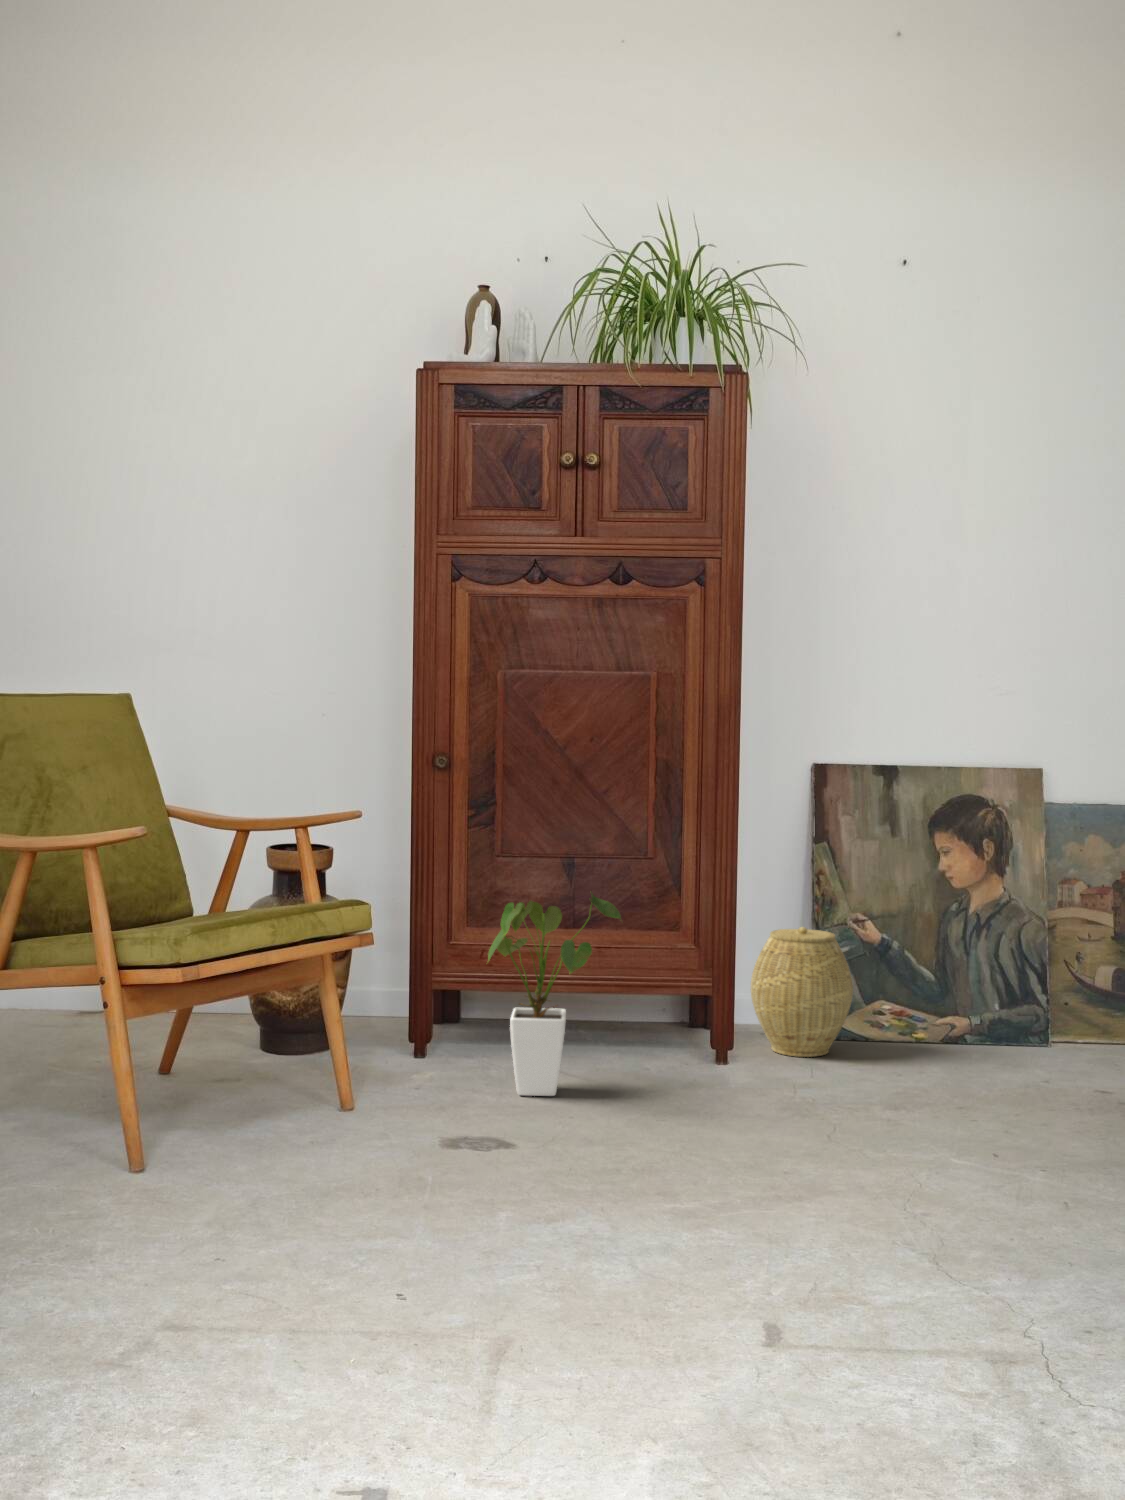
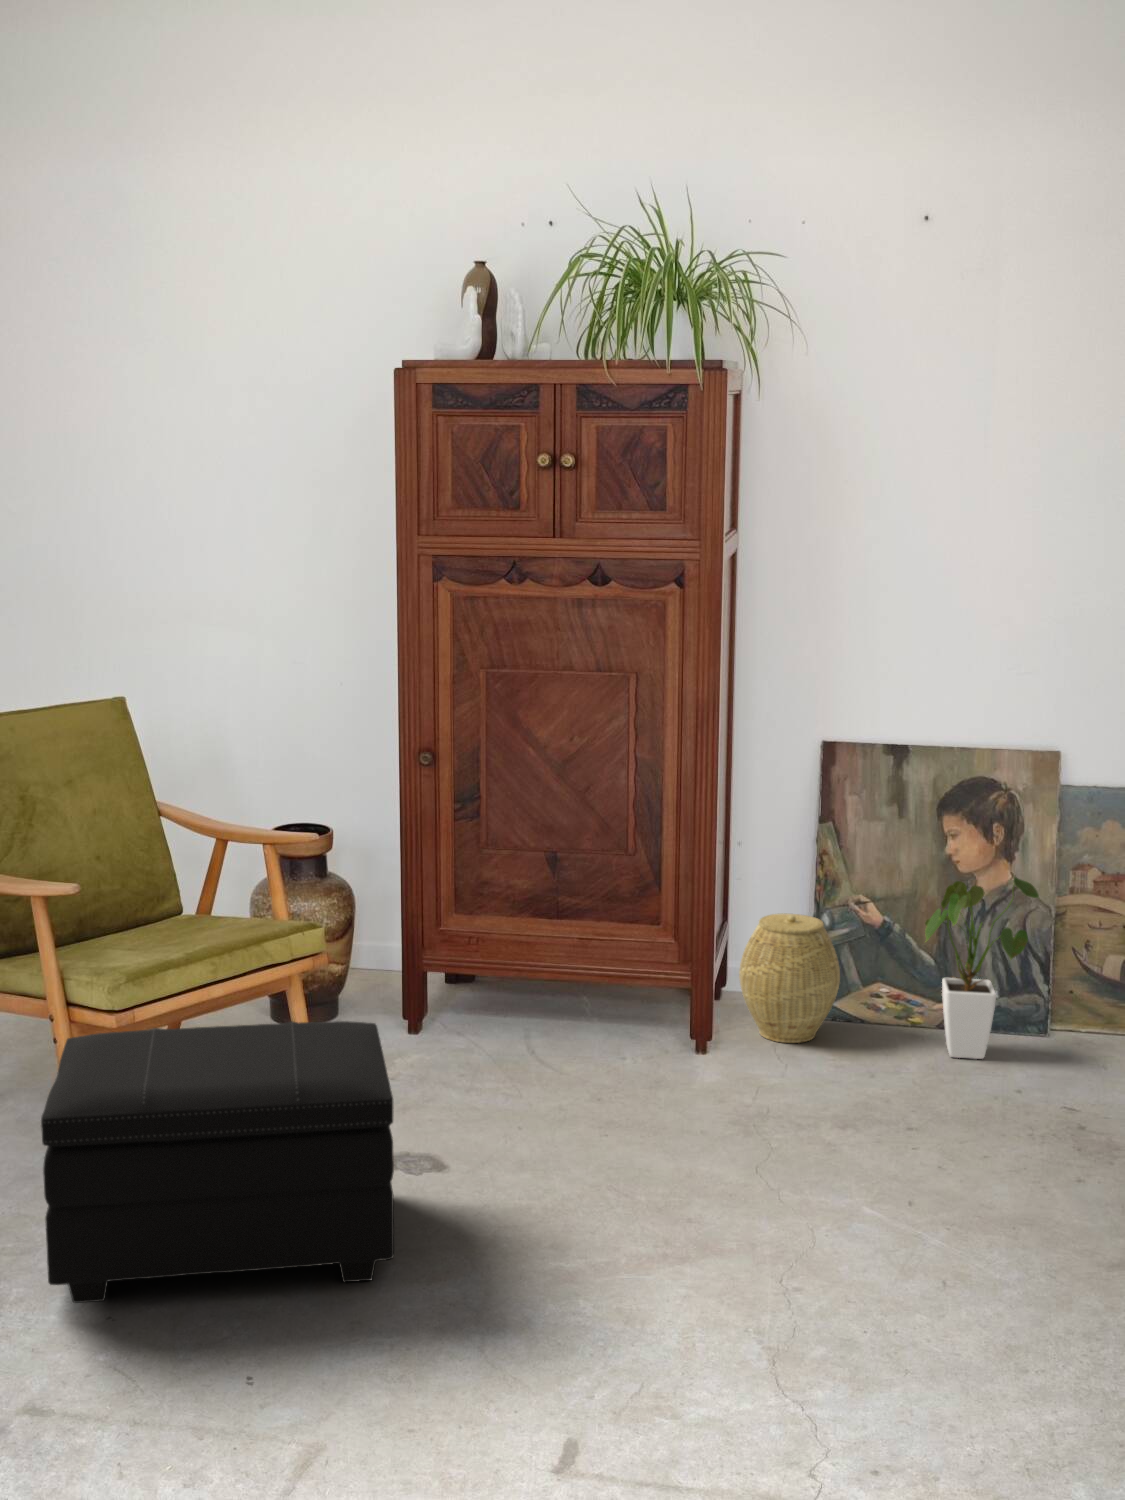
house plant: present [488,893,621,1096] -> present [925,877,1039,1059]
footstool: none [109,983,513,1291] -> present [41,1021,394,1303]

